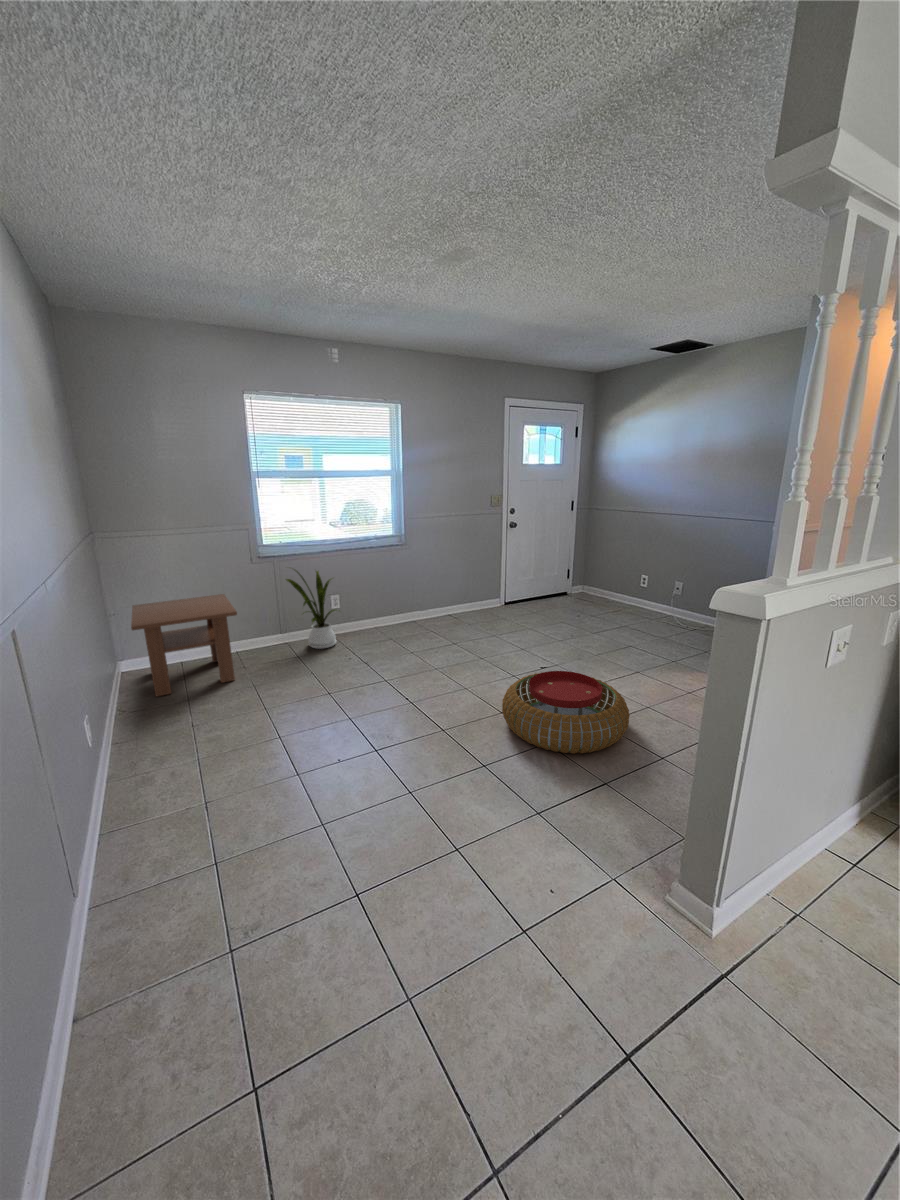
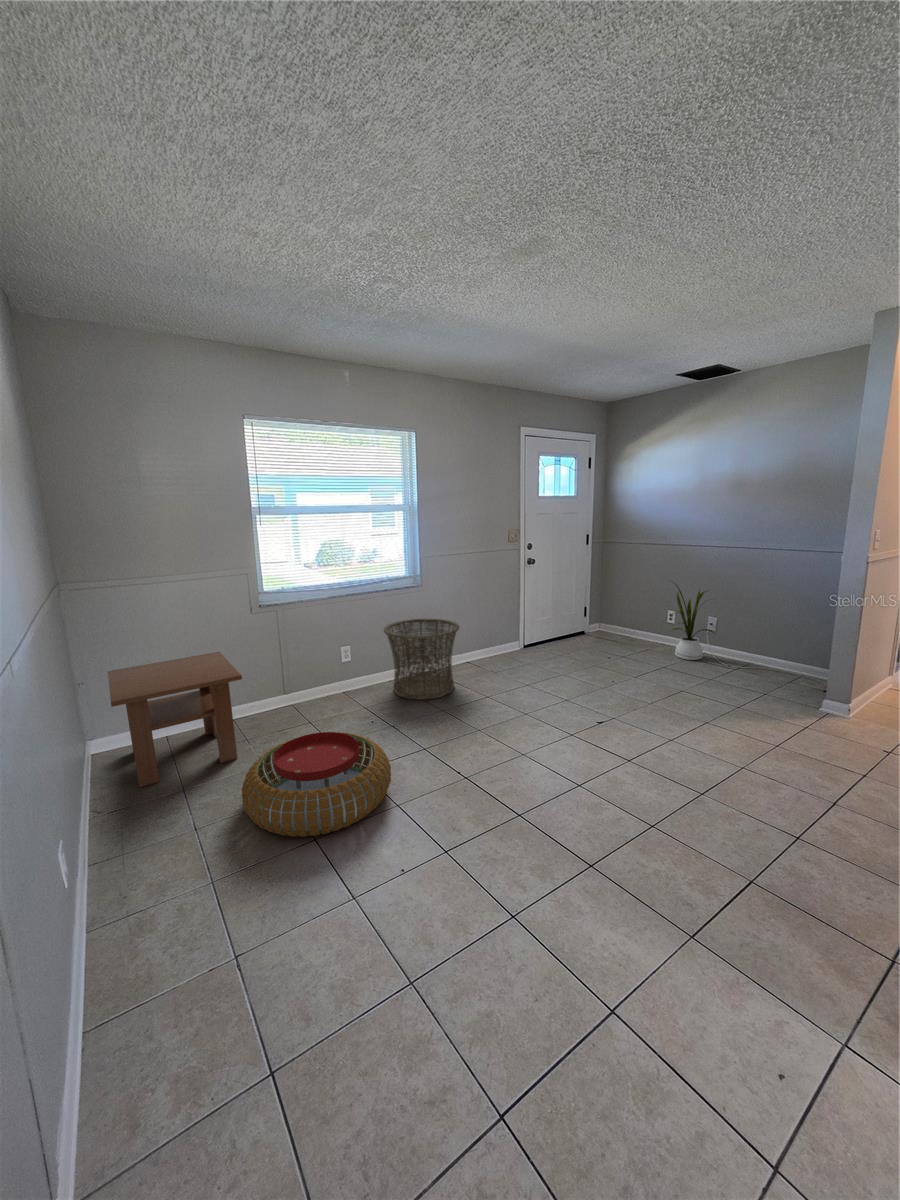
house plant: present [286,570,336,649] -> present [672,583,715,660]
basket: none [368,573,435,643] -> present [384,619,459,700]
pouf: present [502,671,630,754] -> present [242,732,391,837]

